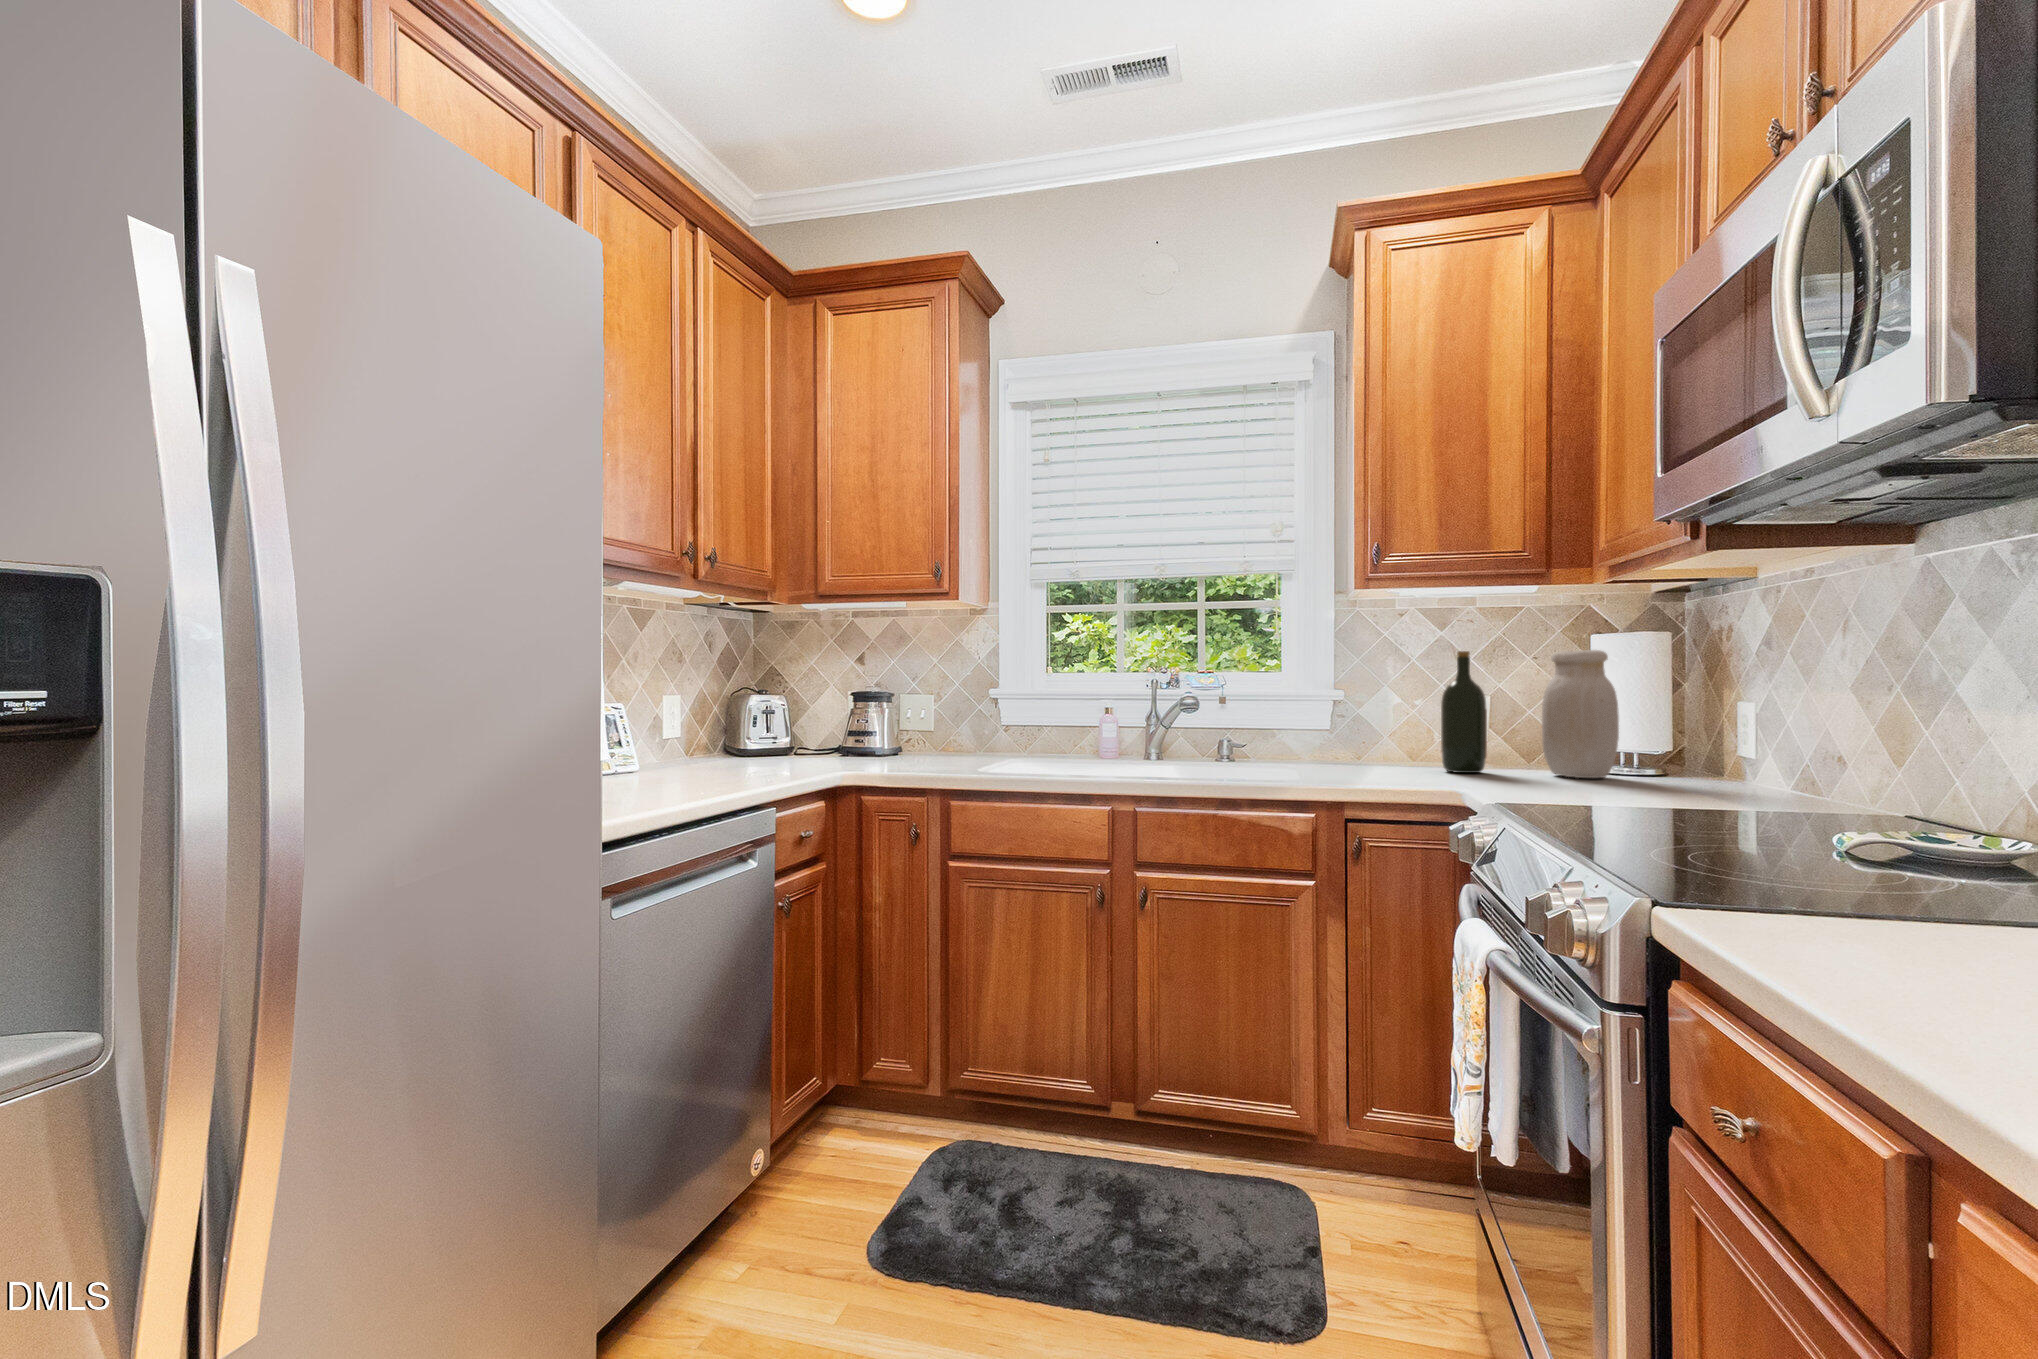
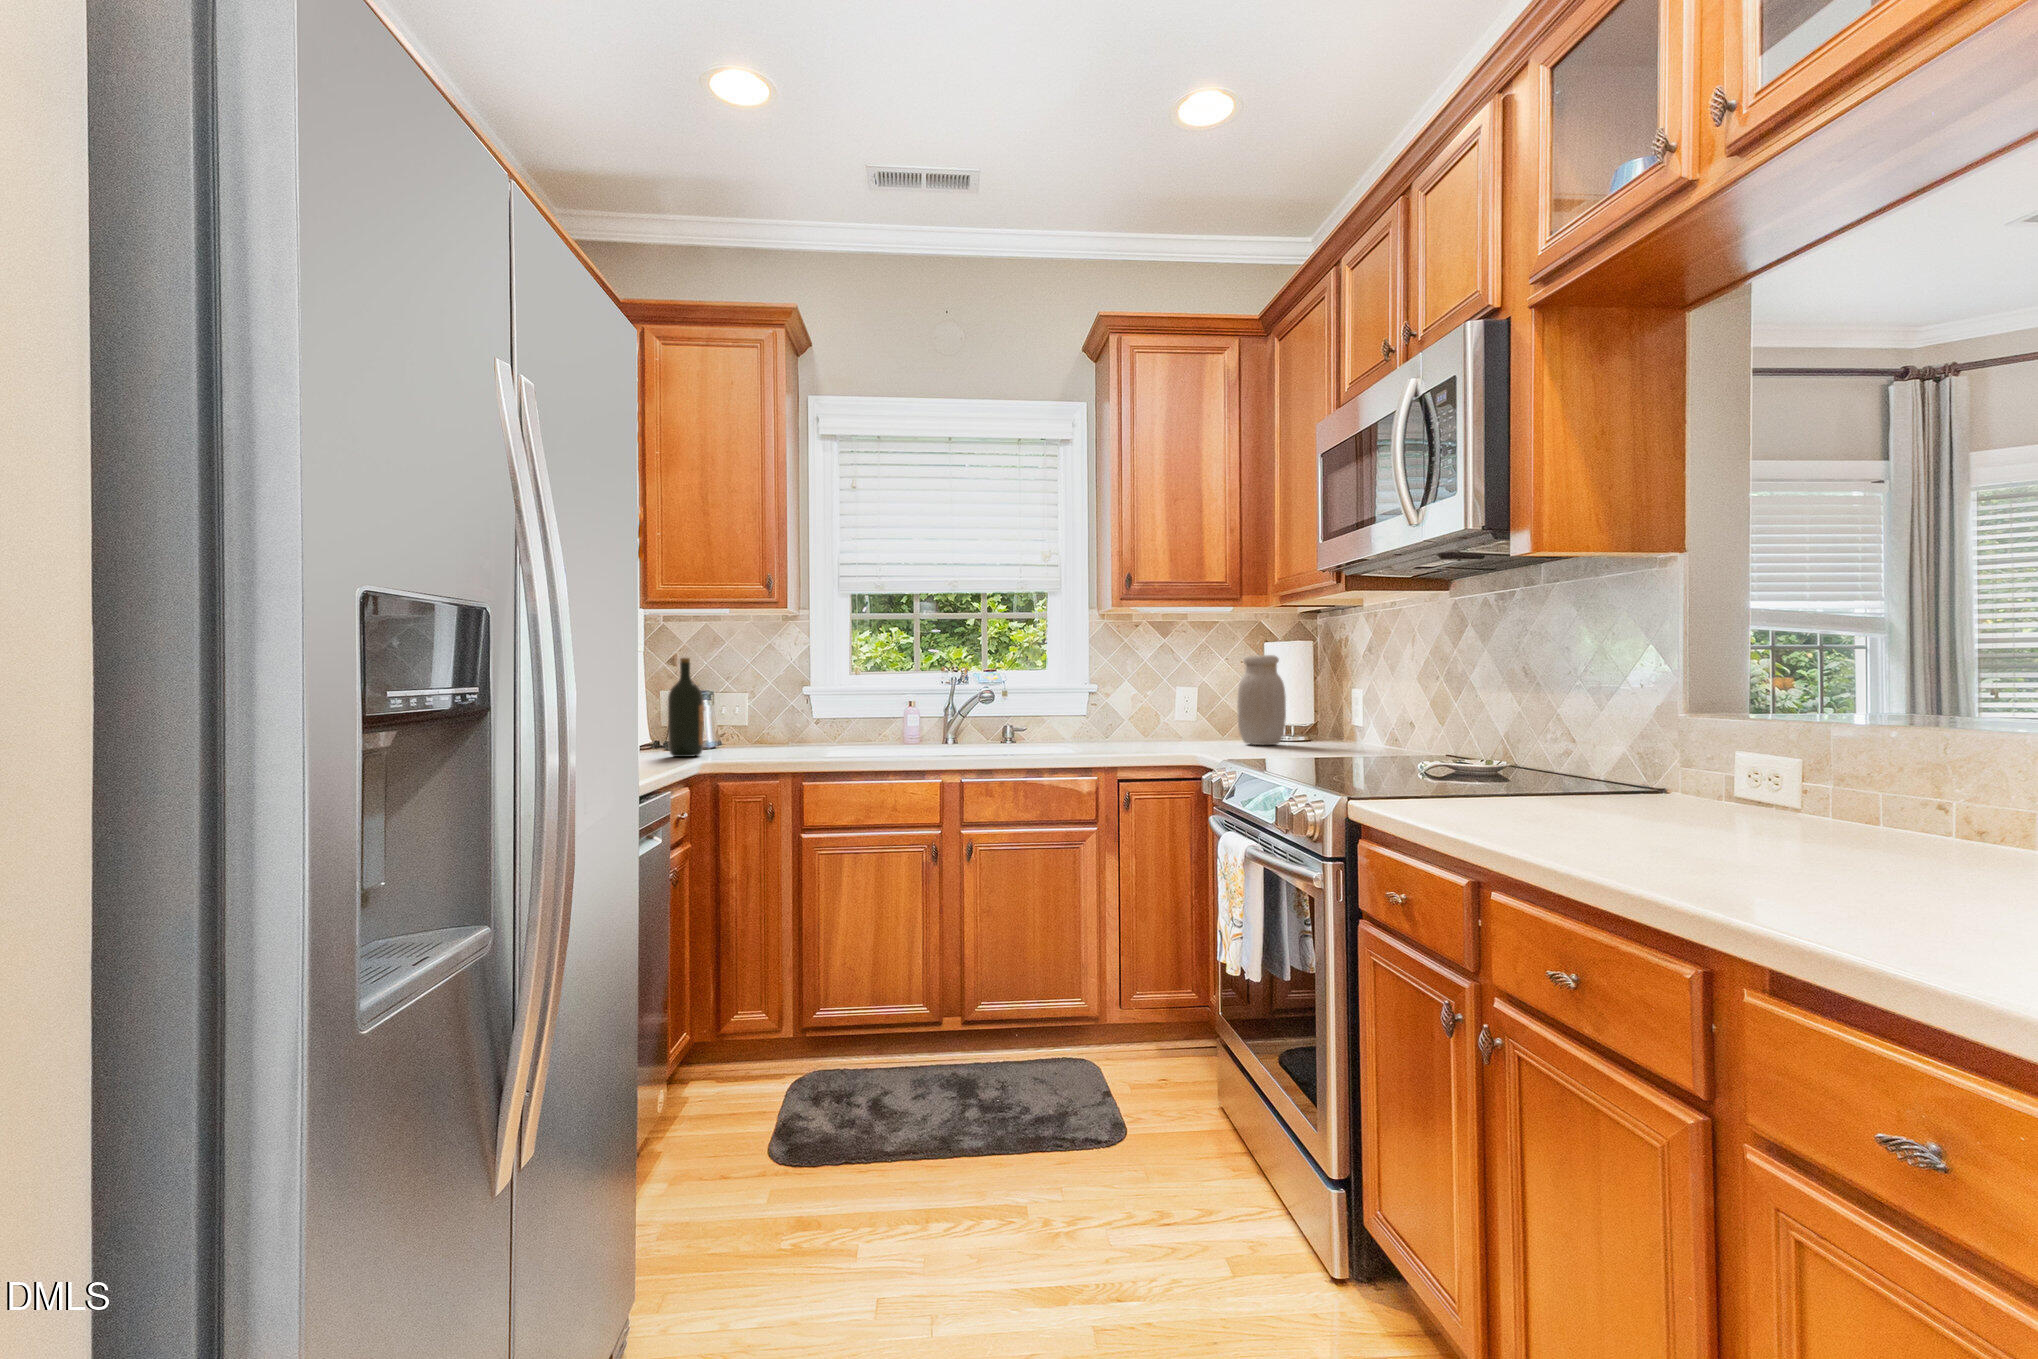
wine bottle: present [1441,651,1487,773] -> present [668,658,704,757]

